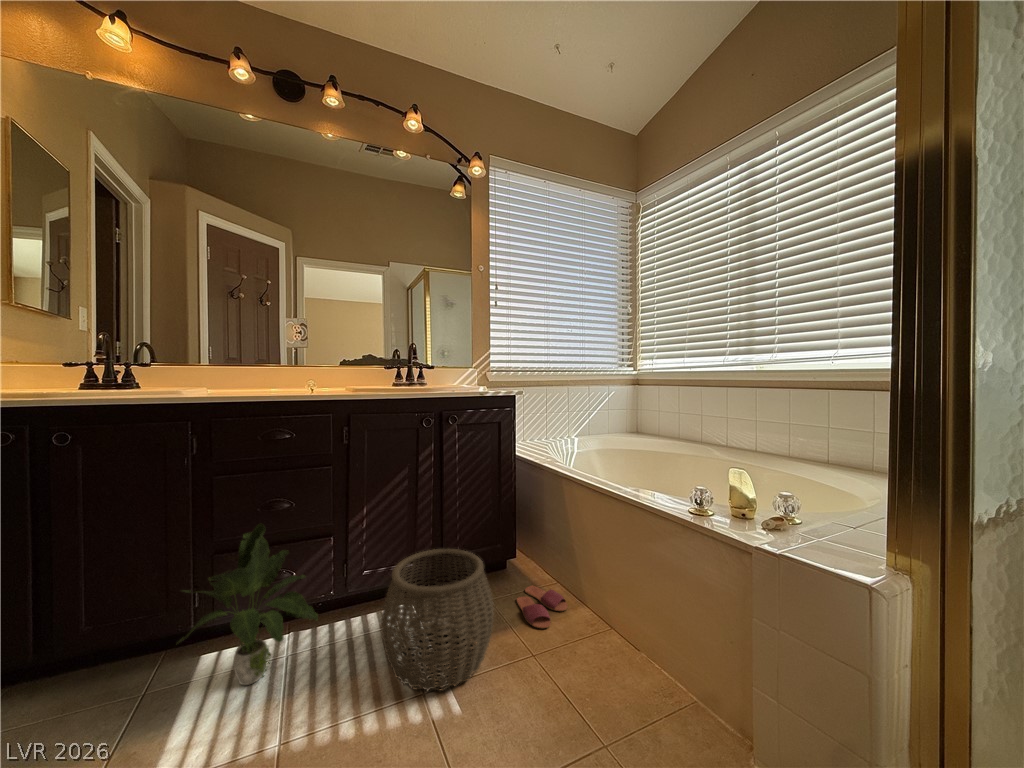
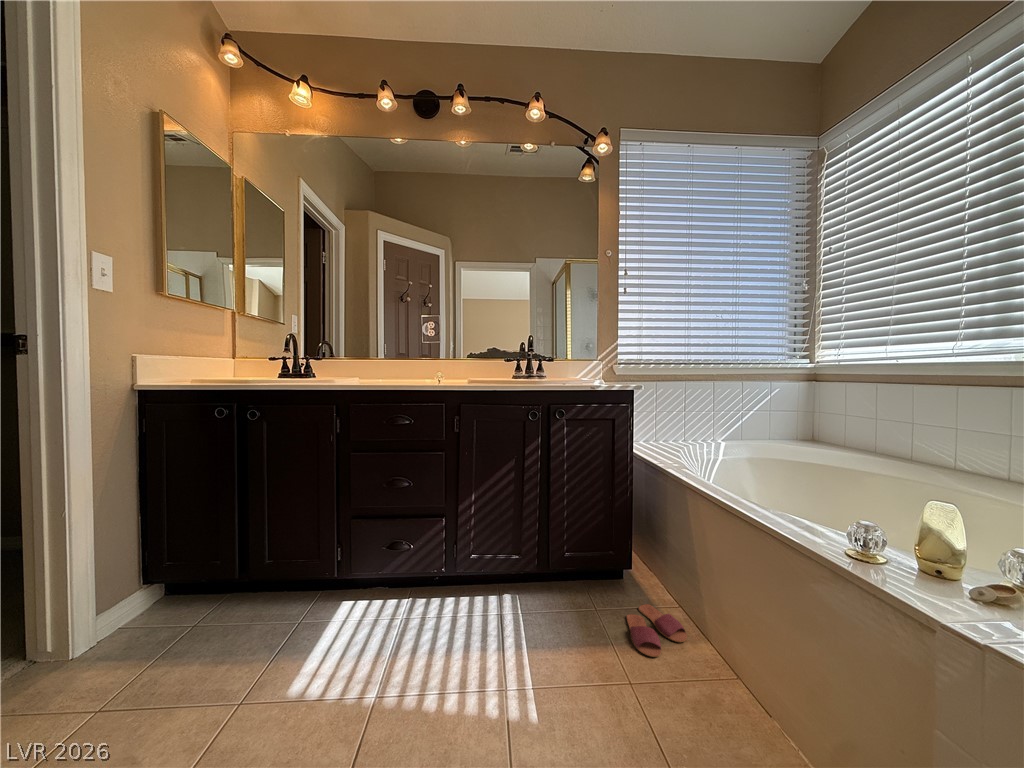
potted plant: present [178,524,318,685] -> none [312,496,425,636]
woven basket: present [381,549,494,691] -> none [472,545,589,694]

